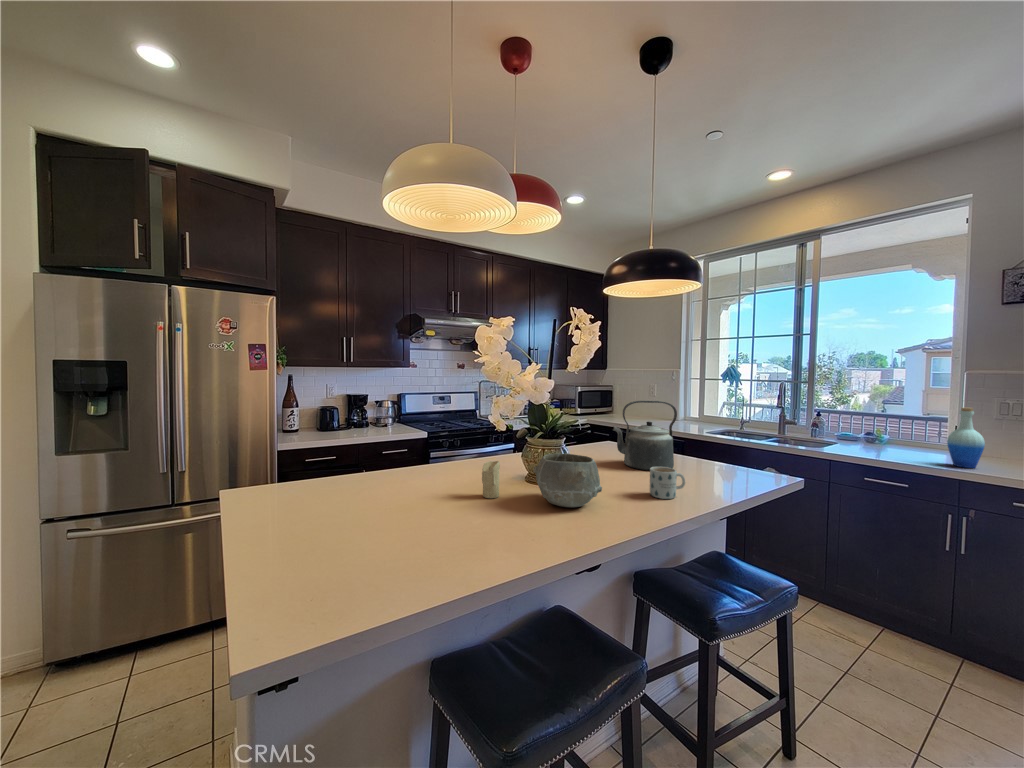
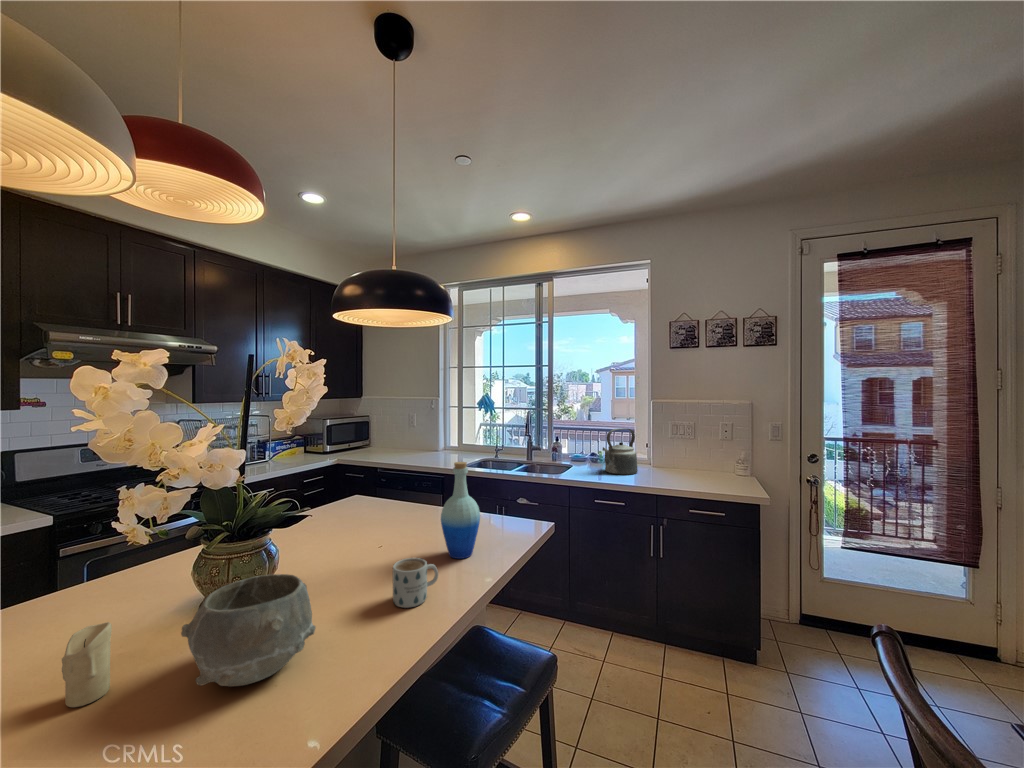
kettle: present [613,401,677,470] -> present [603,428,638,475]
bottle: present [947,408,985,468] -> present [441,462,480,559]

